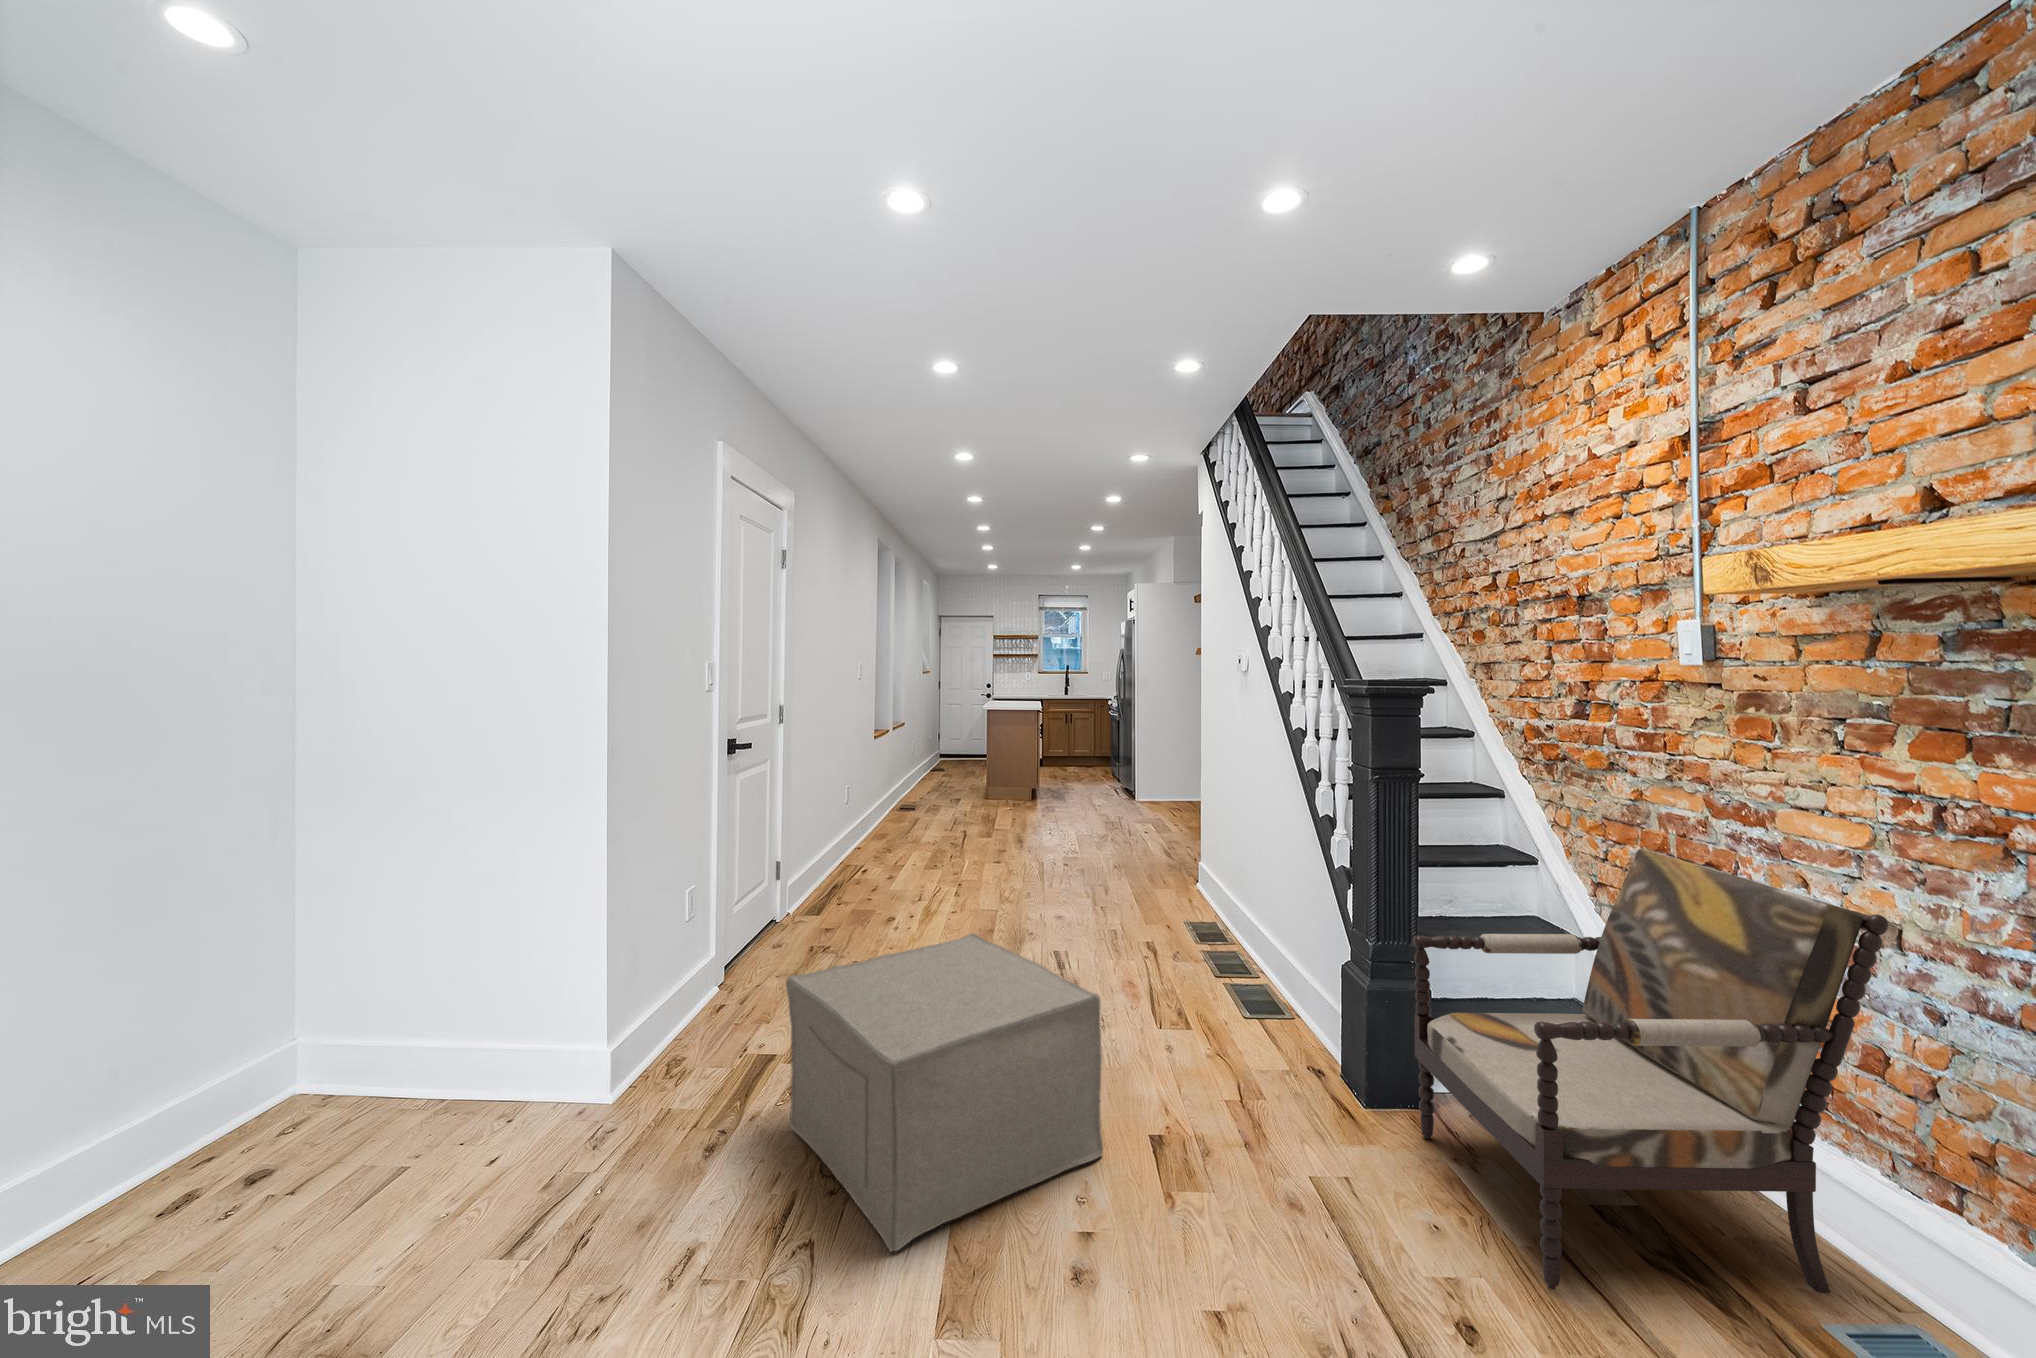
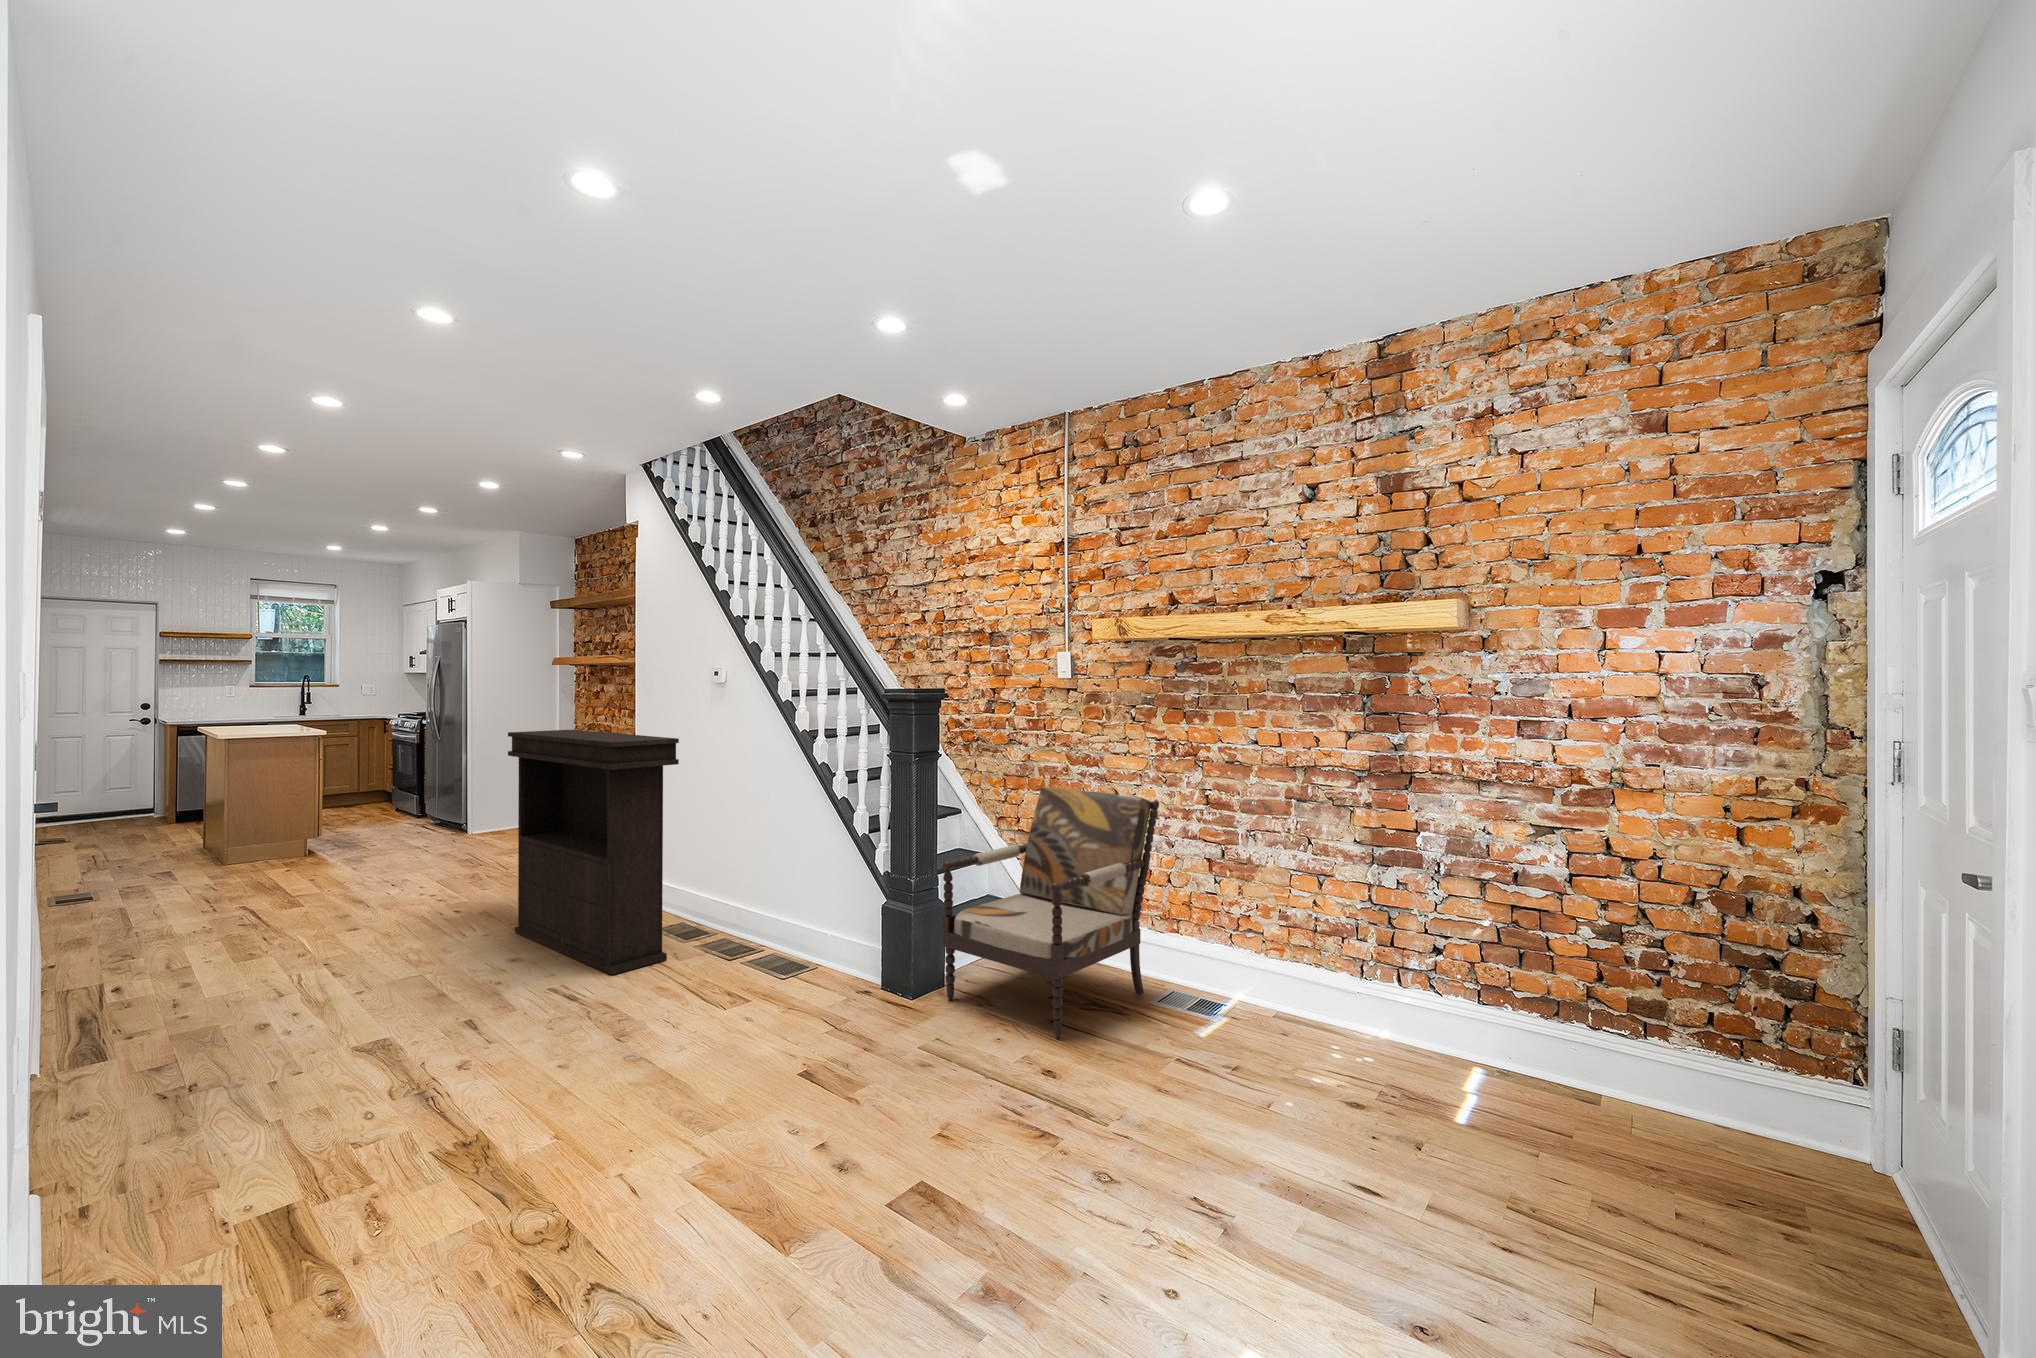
console table: none [1078,719,1173,965] -> present [508,730,679,975]
ottoman: present [786,933,1103,1251] -> none [422,948,769,1216]

